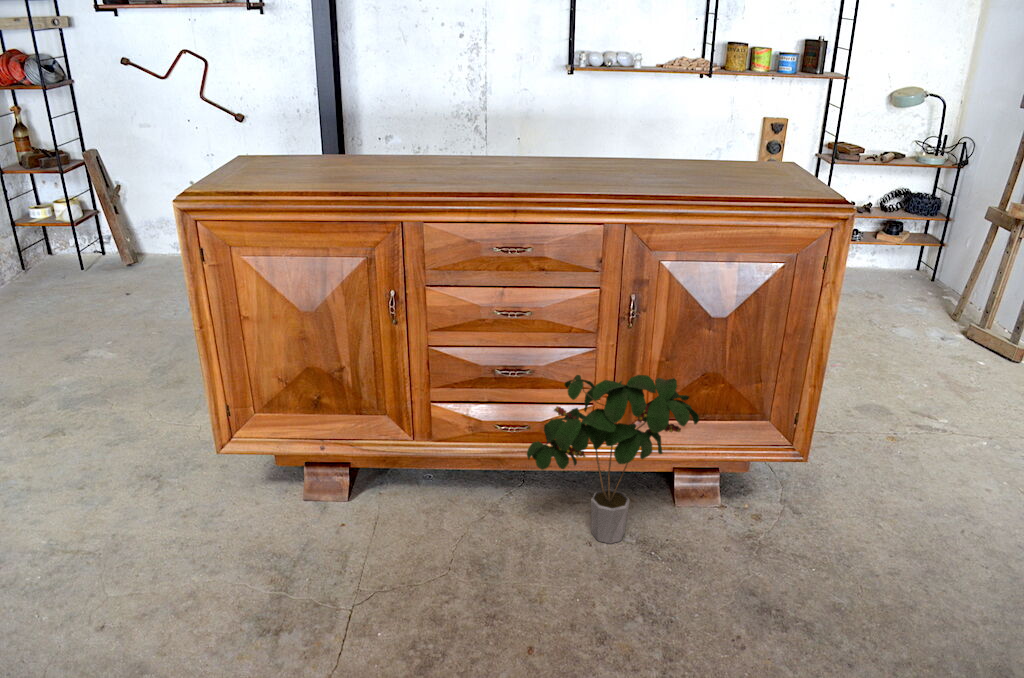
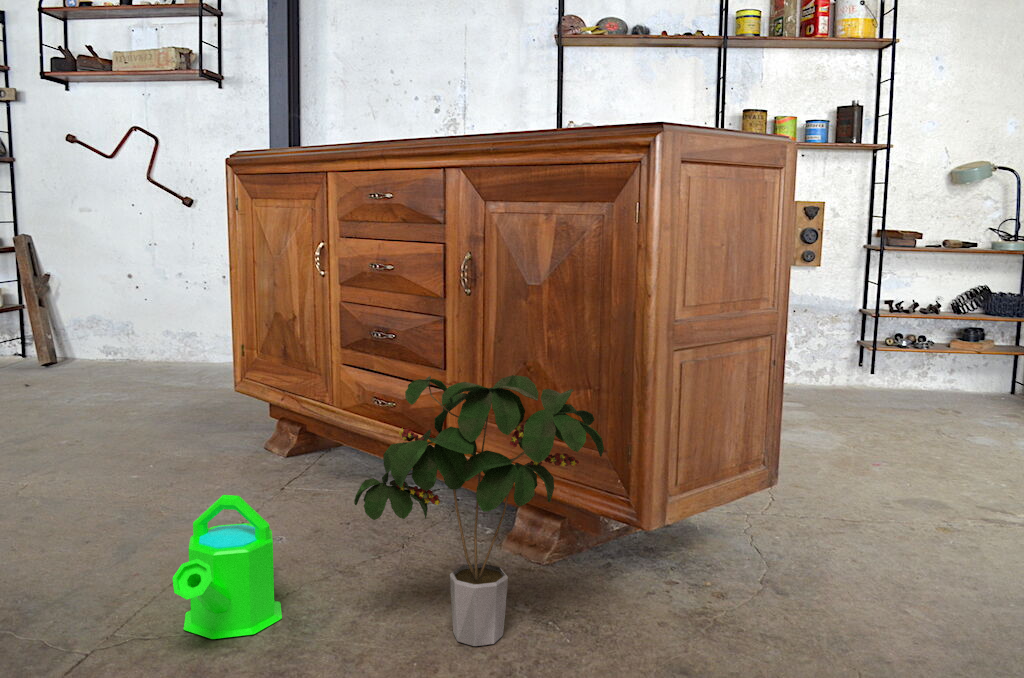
watering can: none [407,455,474,550] -> present [172,495,282,639]

